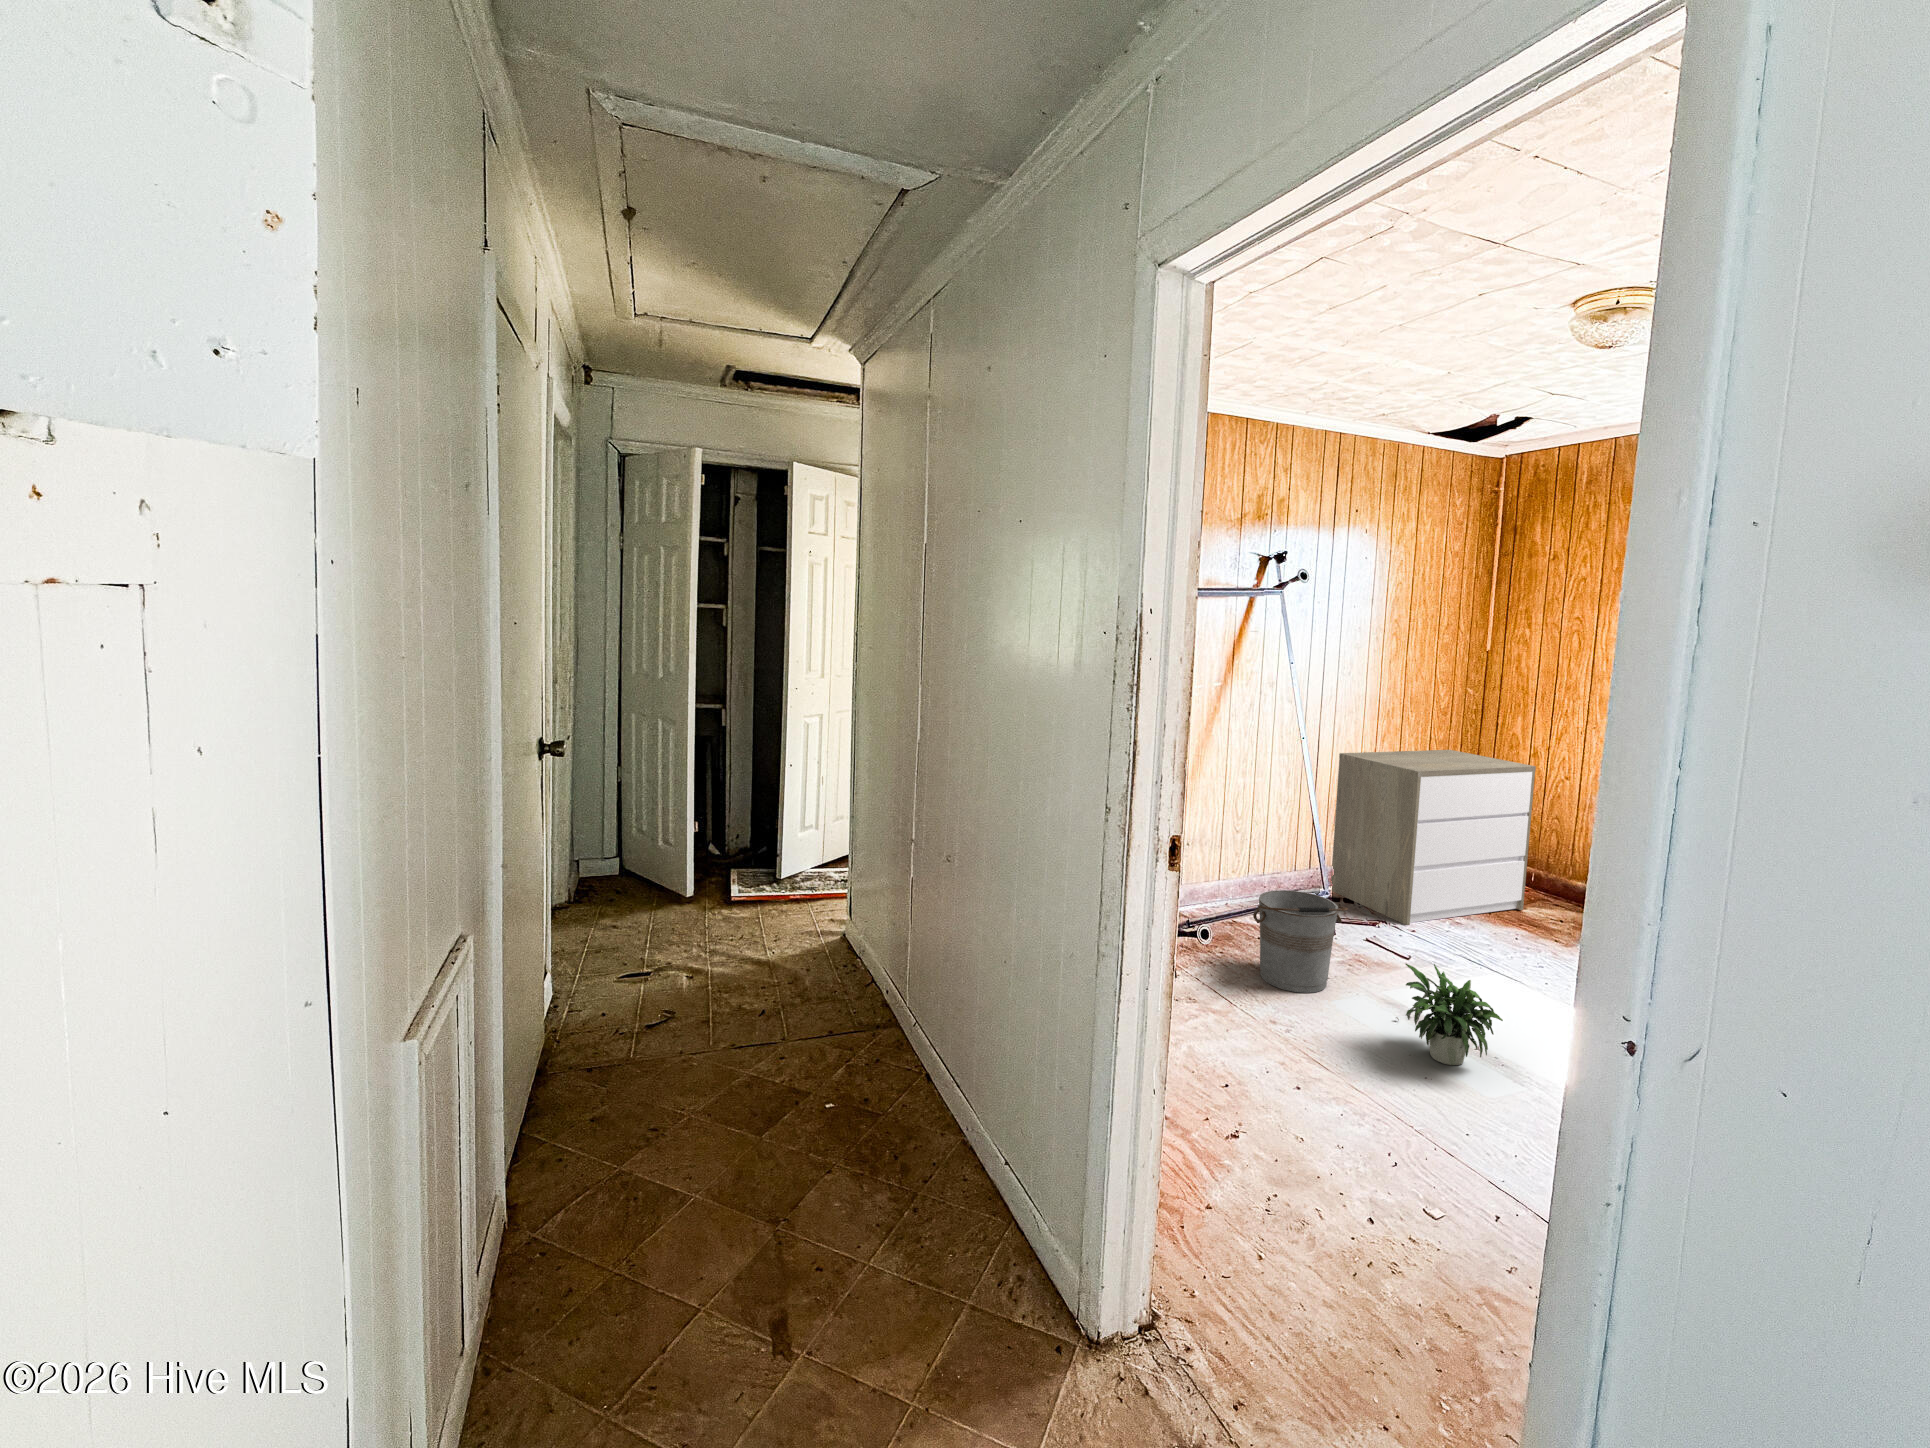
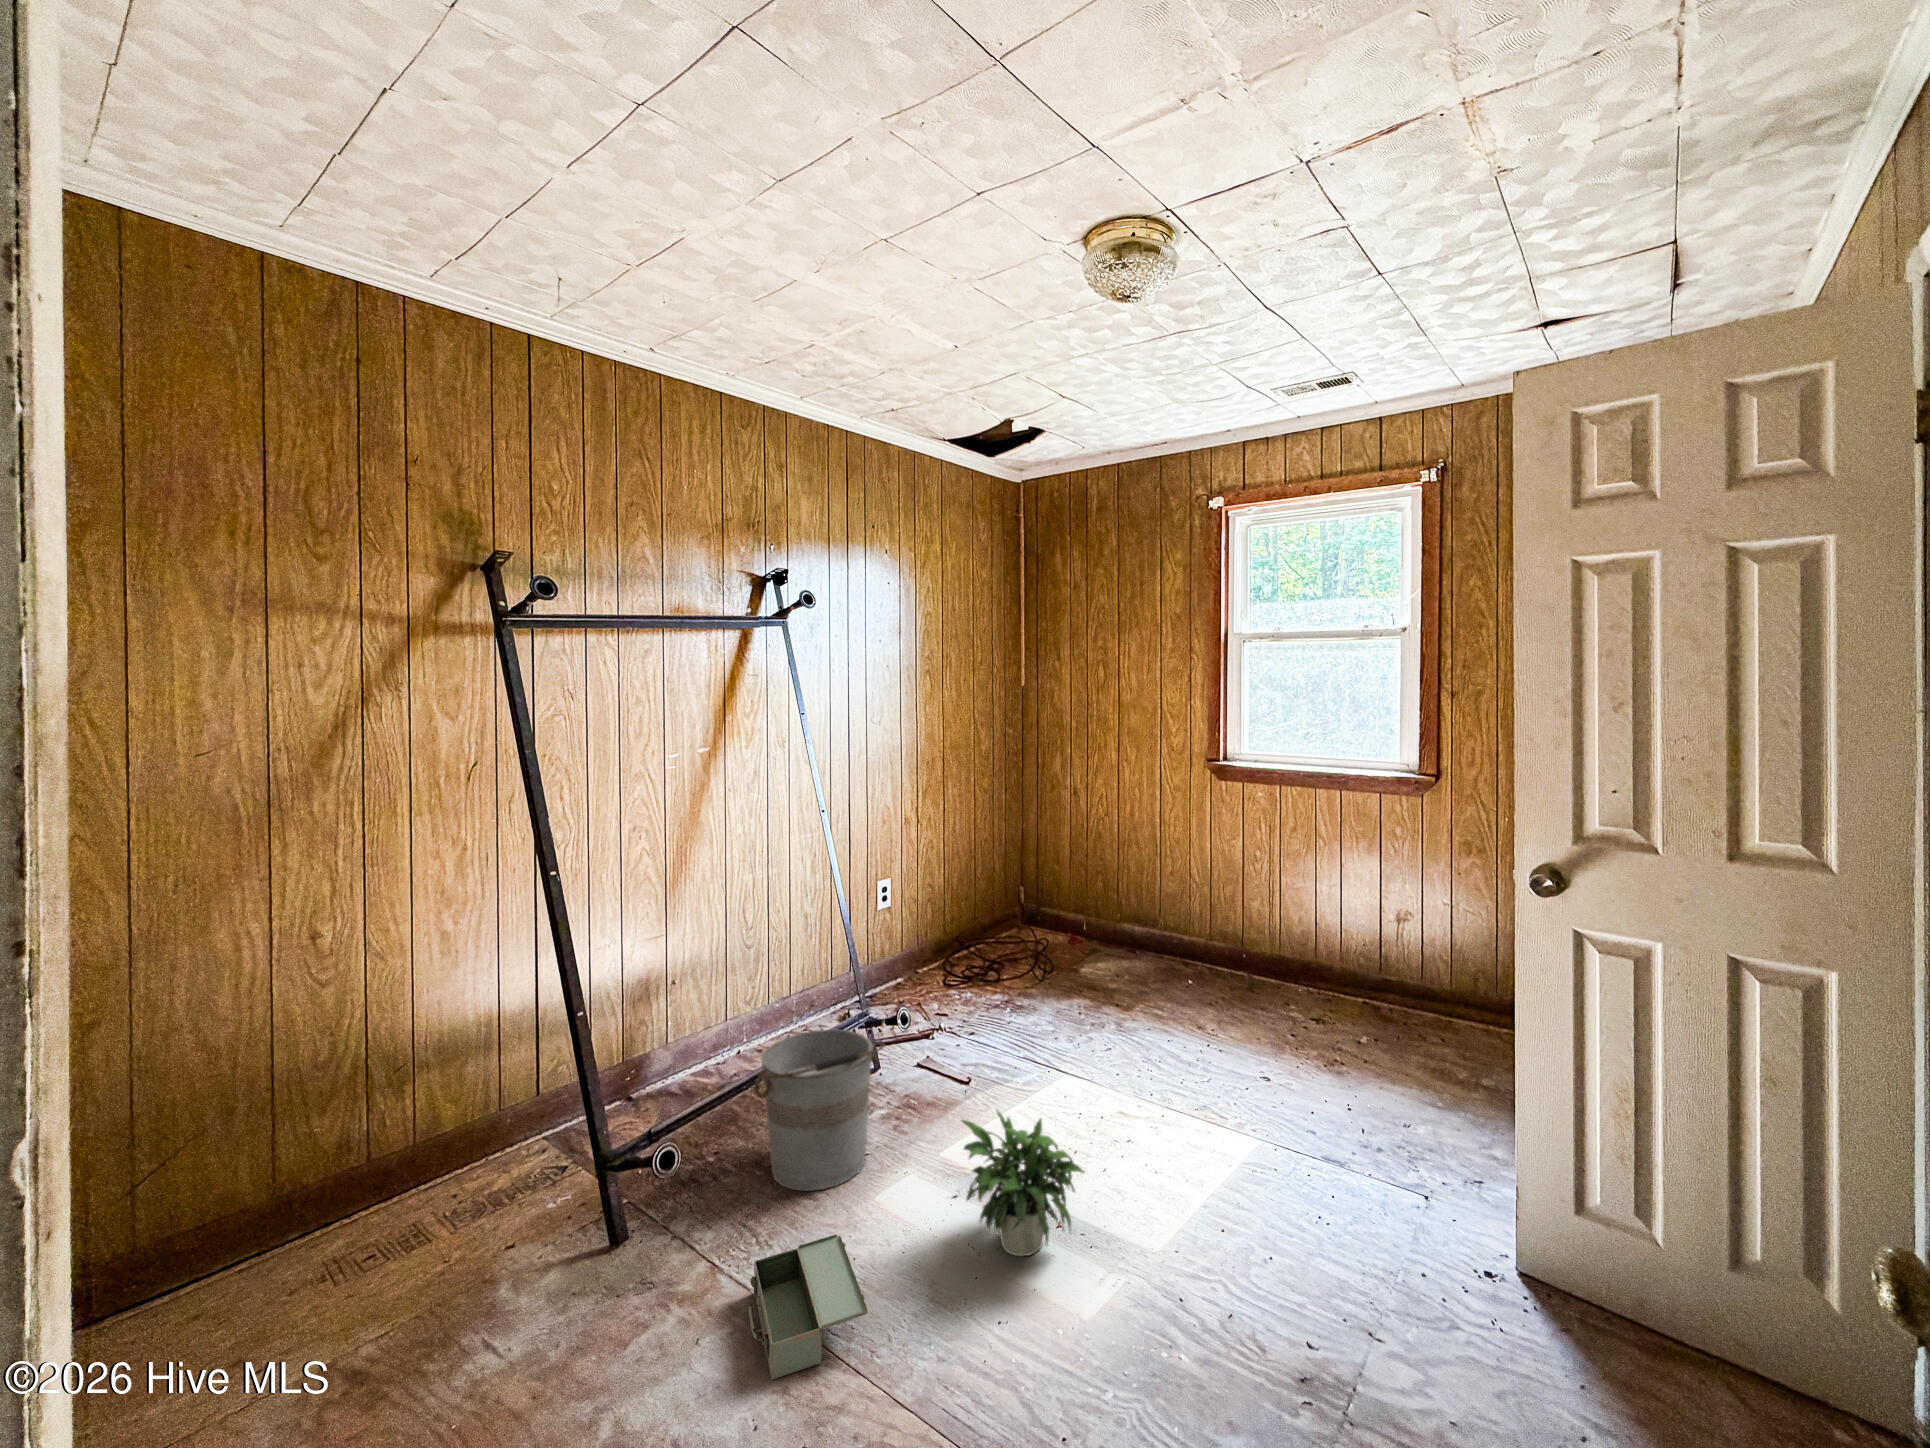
dresser: present [1330,750,1536,925] -> none [874,800,1080,1024]
toolbox: none [1256,1009,1335,1069] -> present [749,1235,868,1380]

